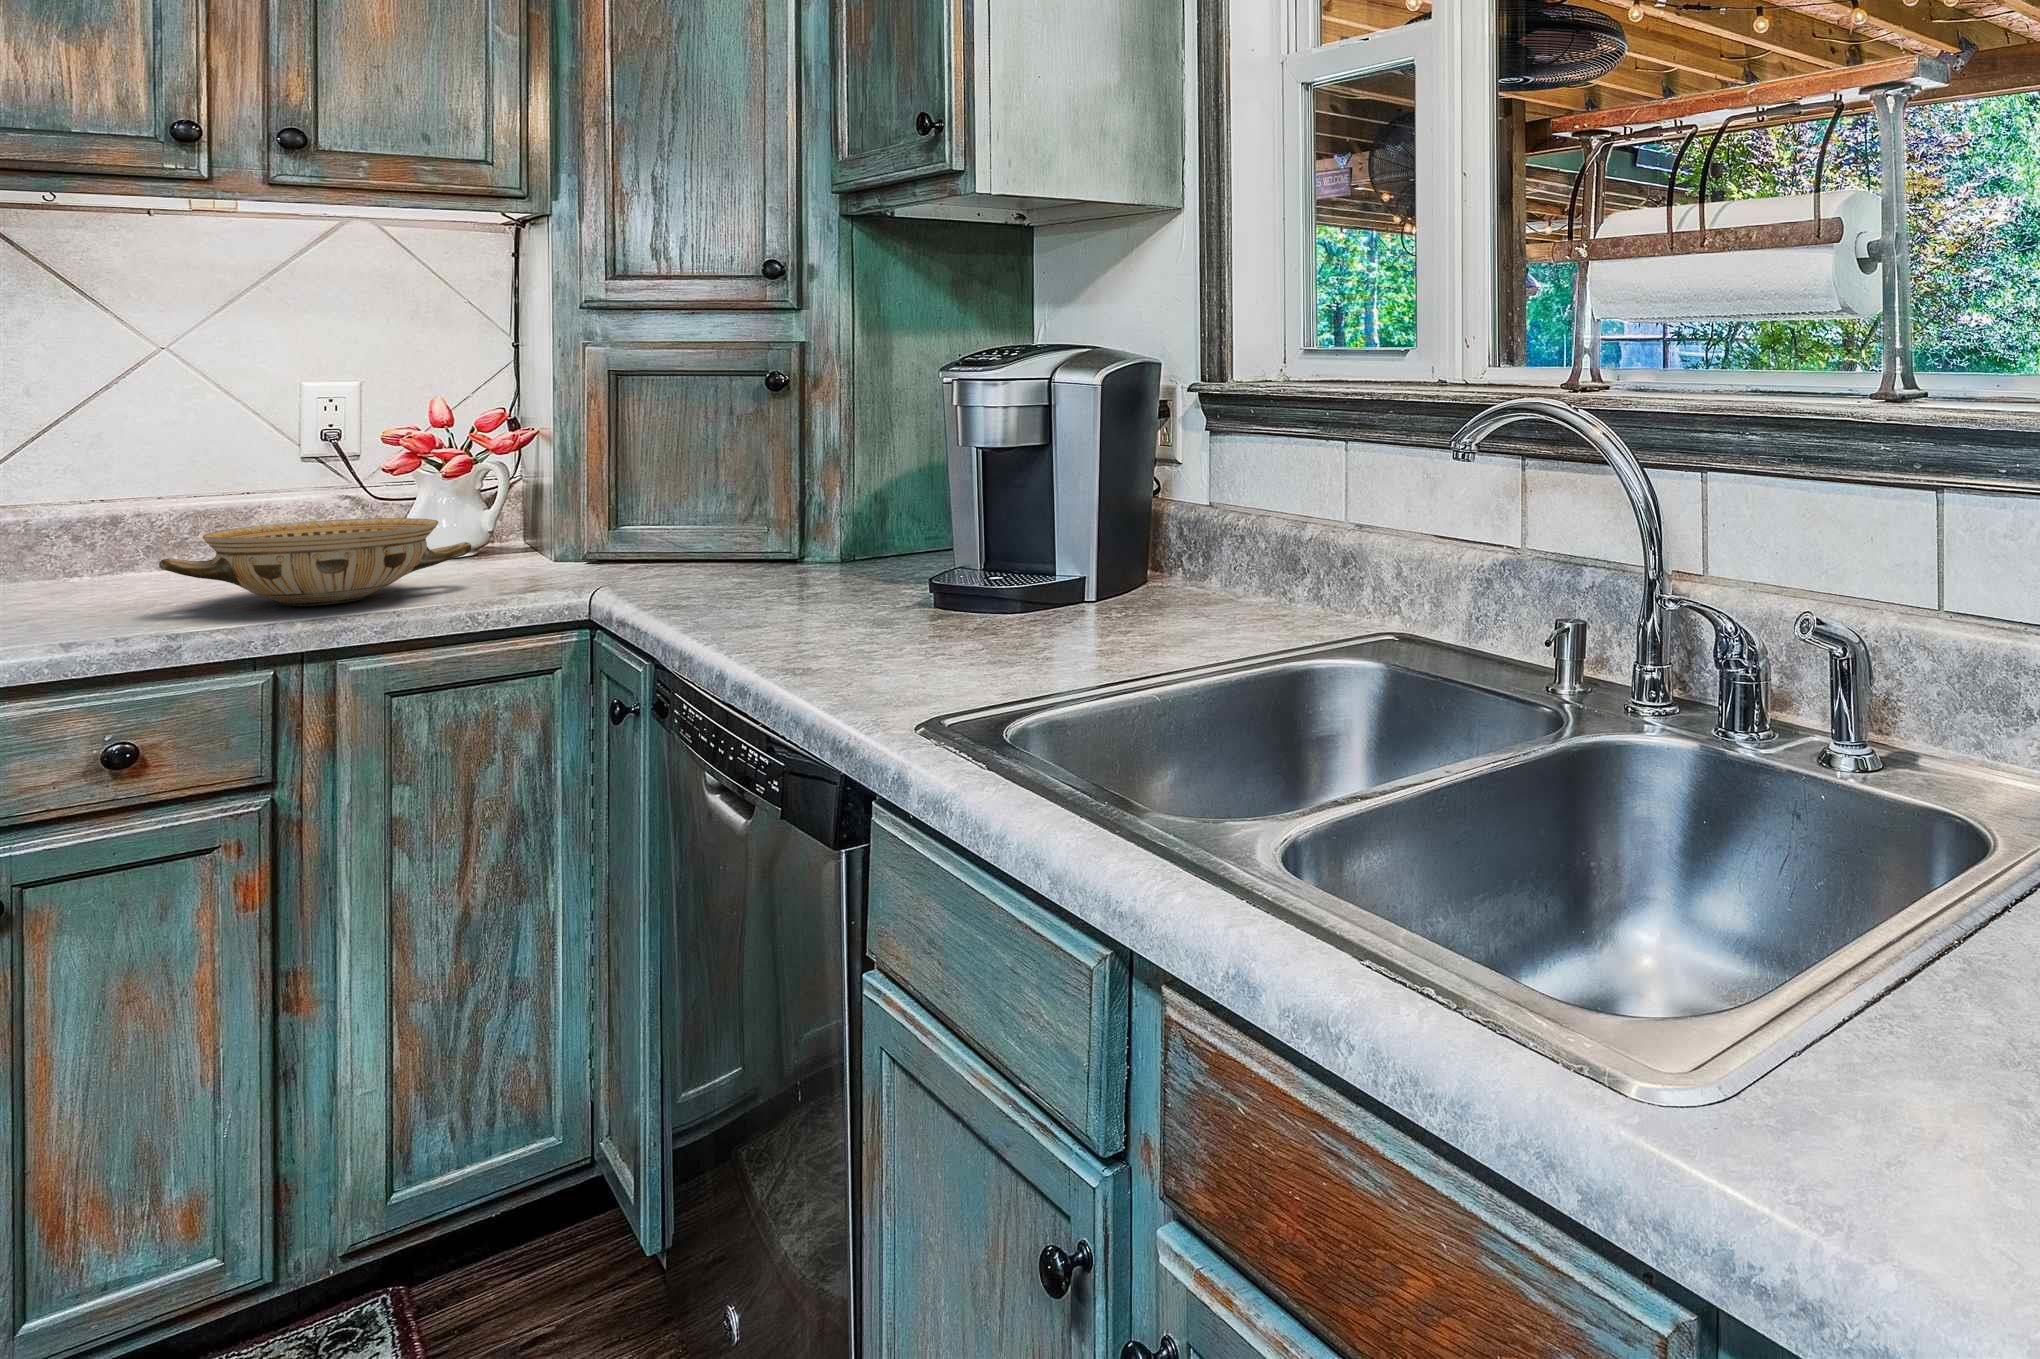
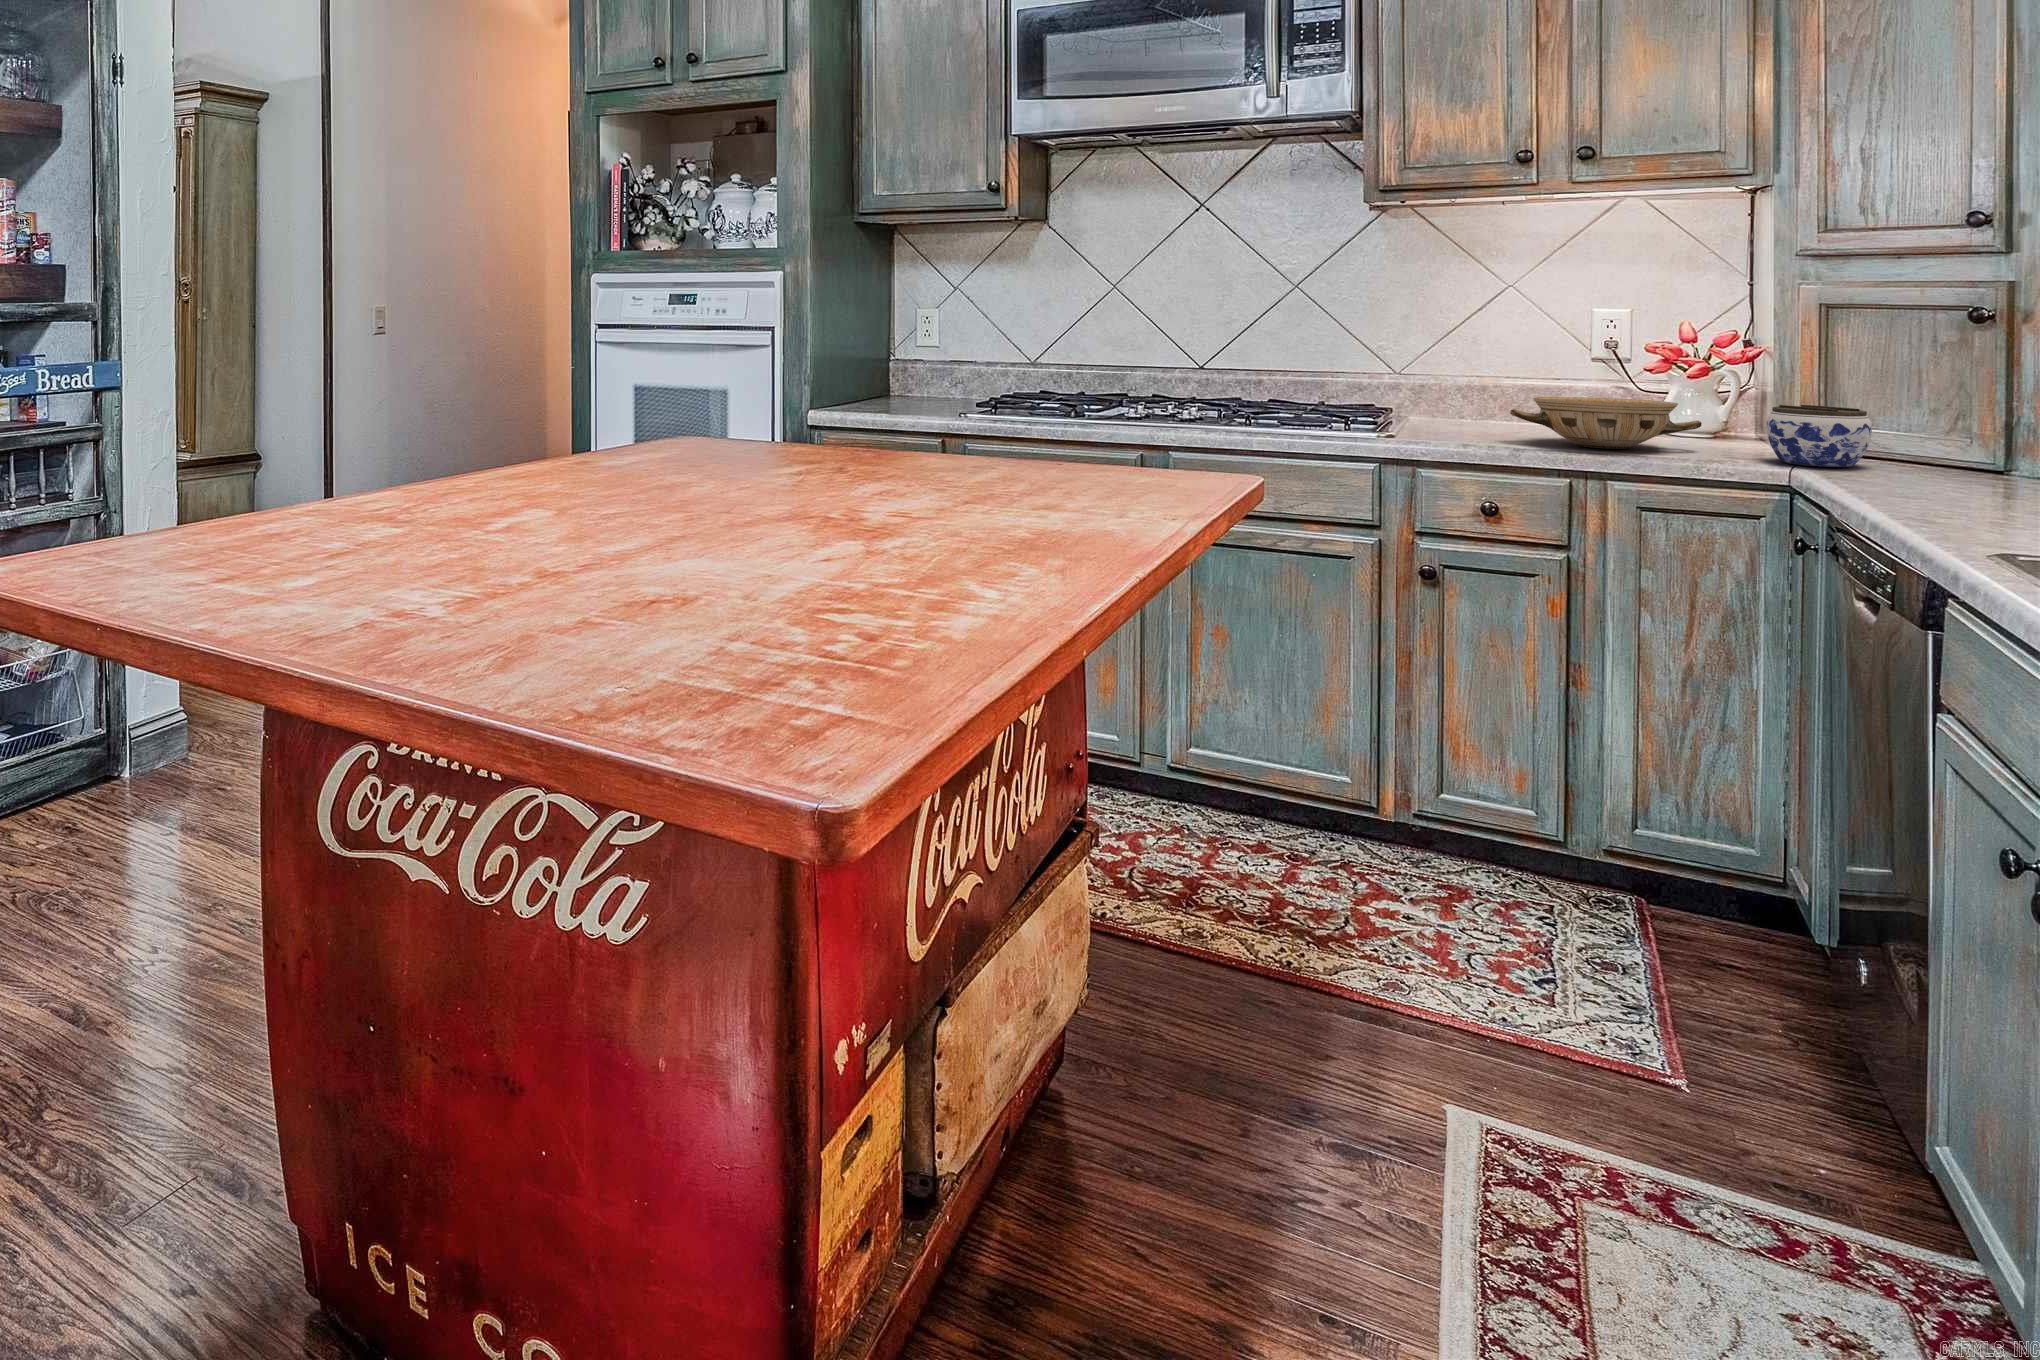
jar: none [559,507,680,590] -> present [1766,405,1872,467]

